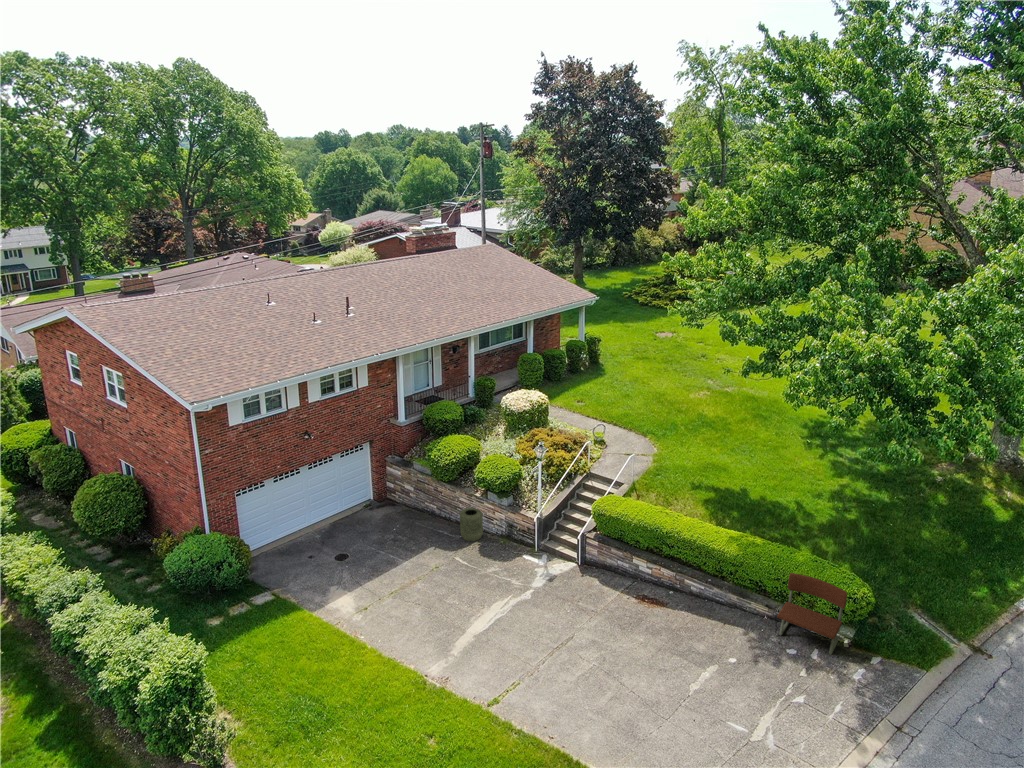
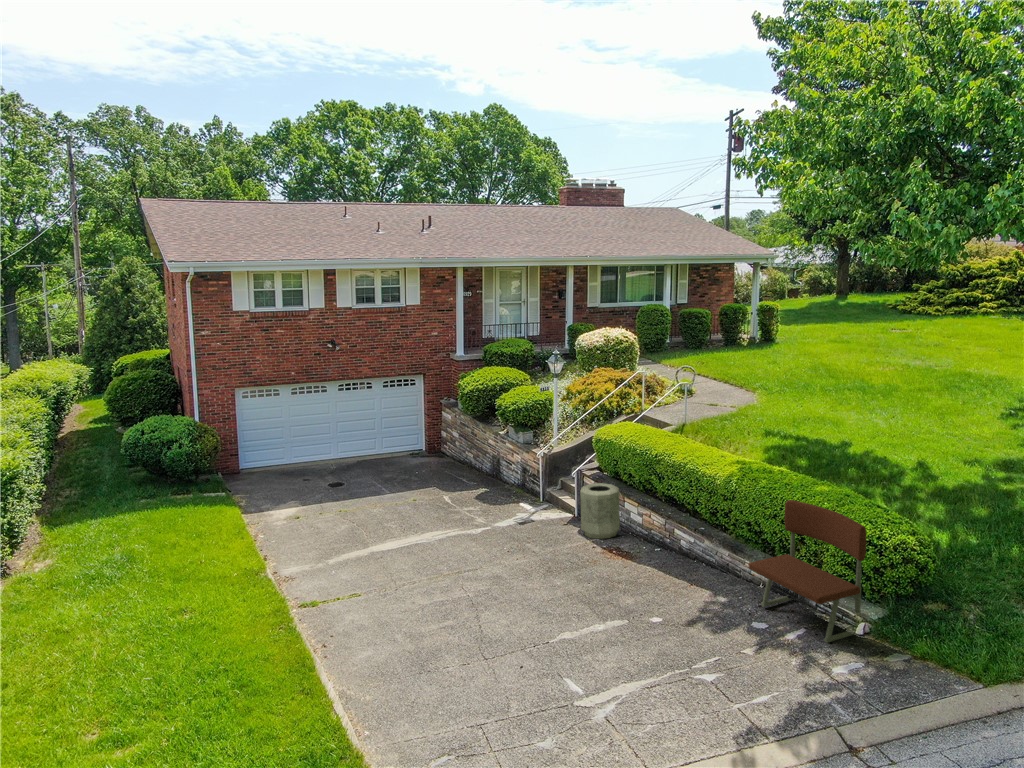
trash can: present [460,508,483,541] -> present [580,483,620,539]

